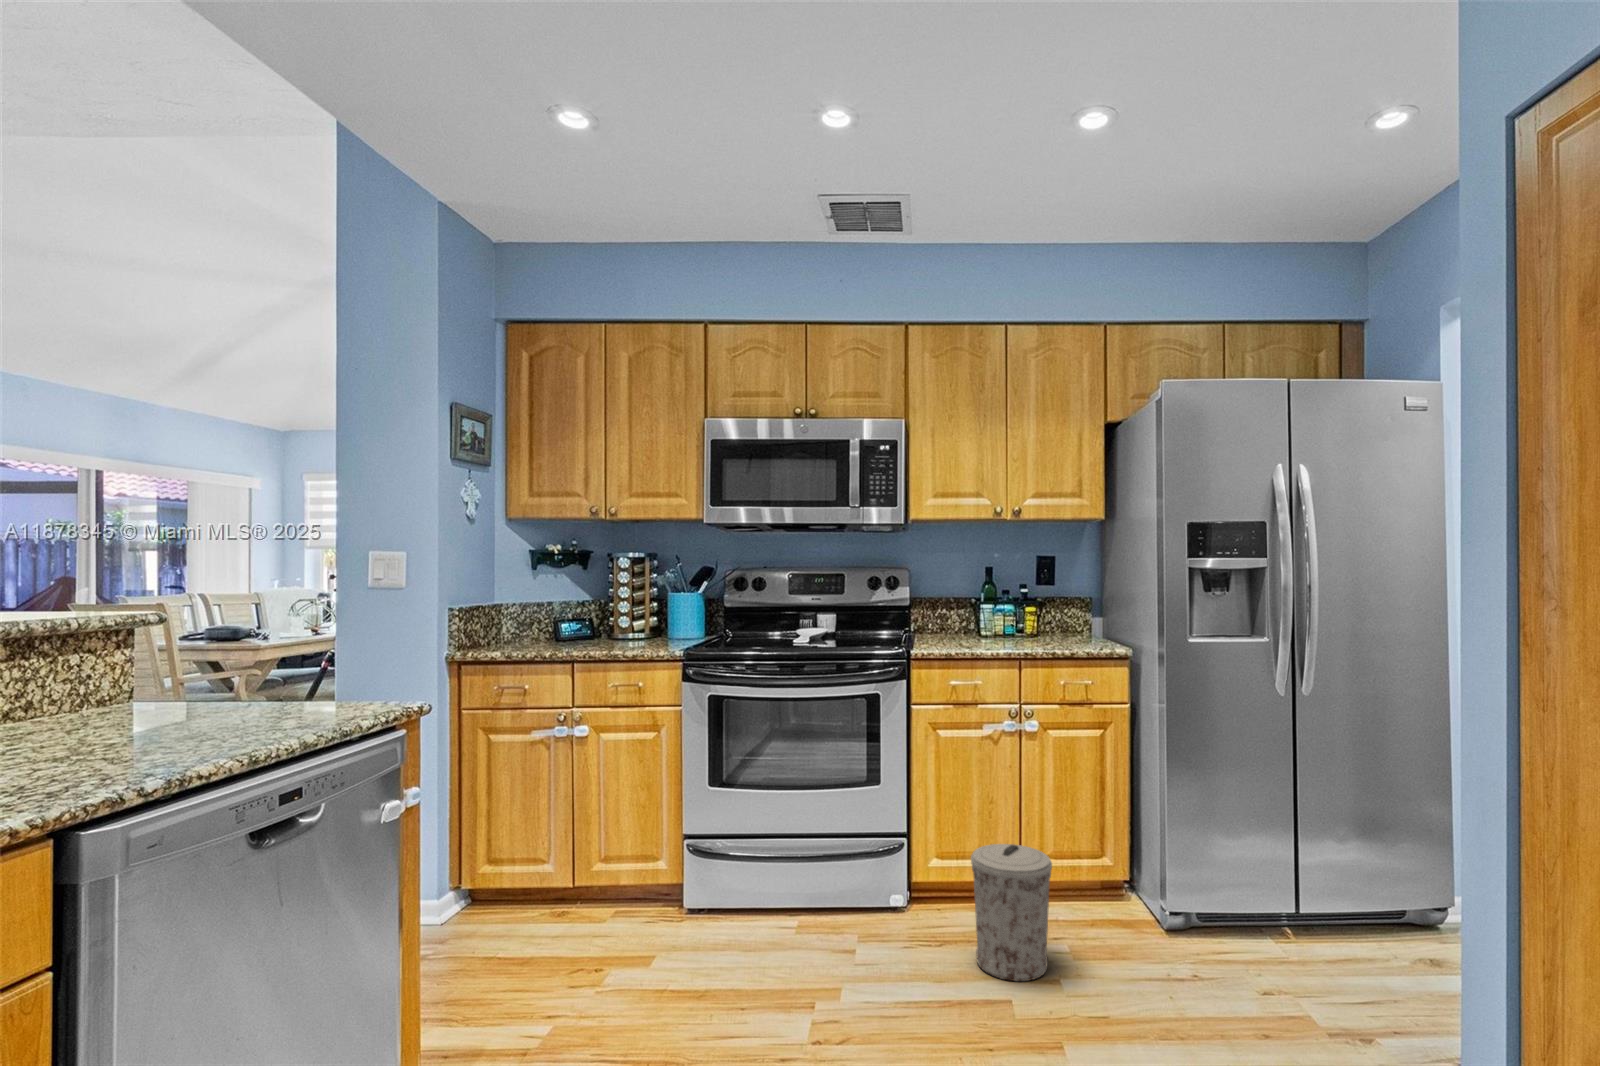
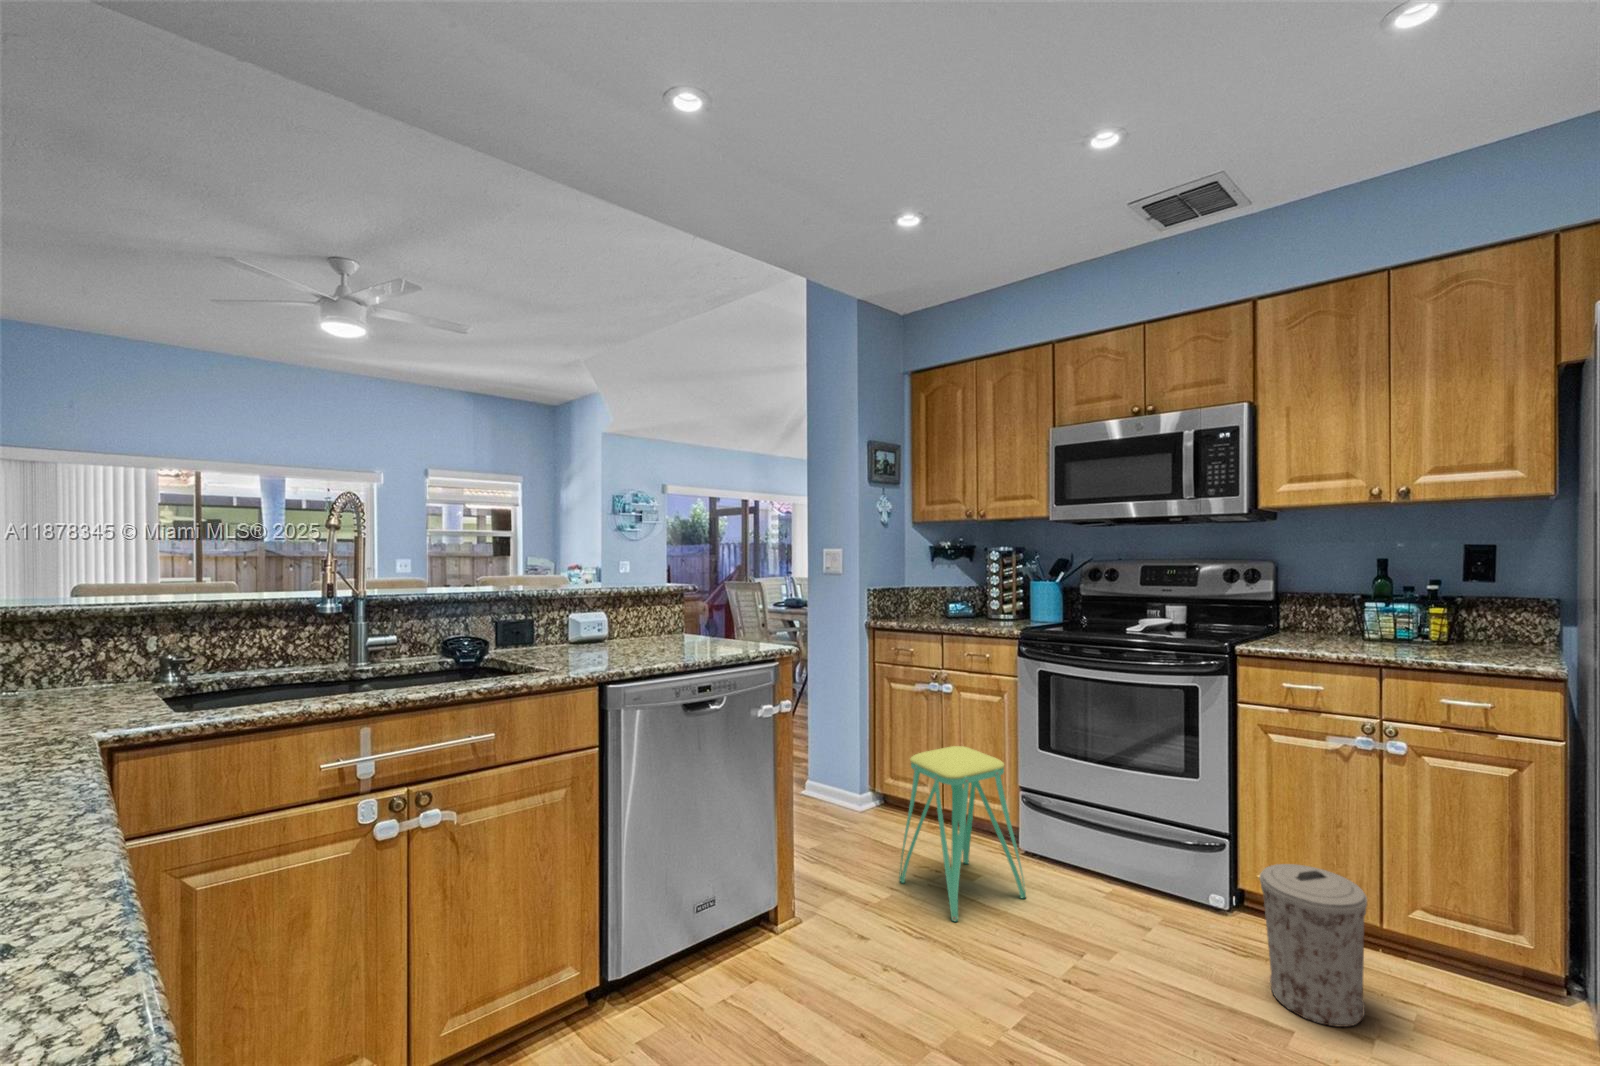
stool: none [577,797,732,1016] -> present [899,746,1026,921]

